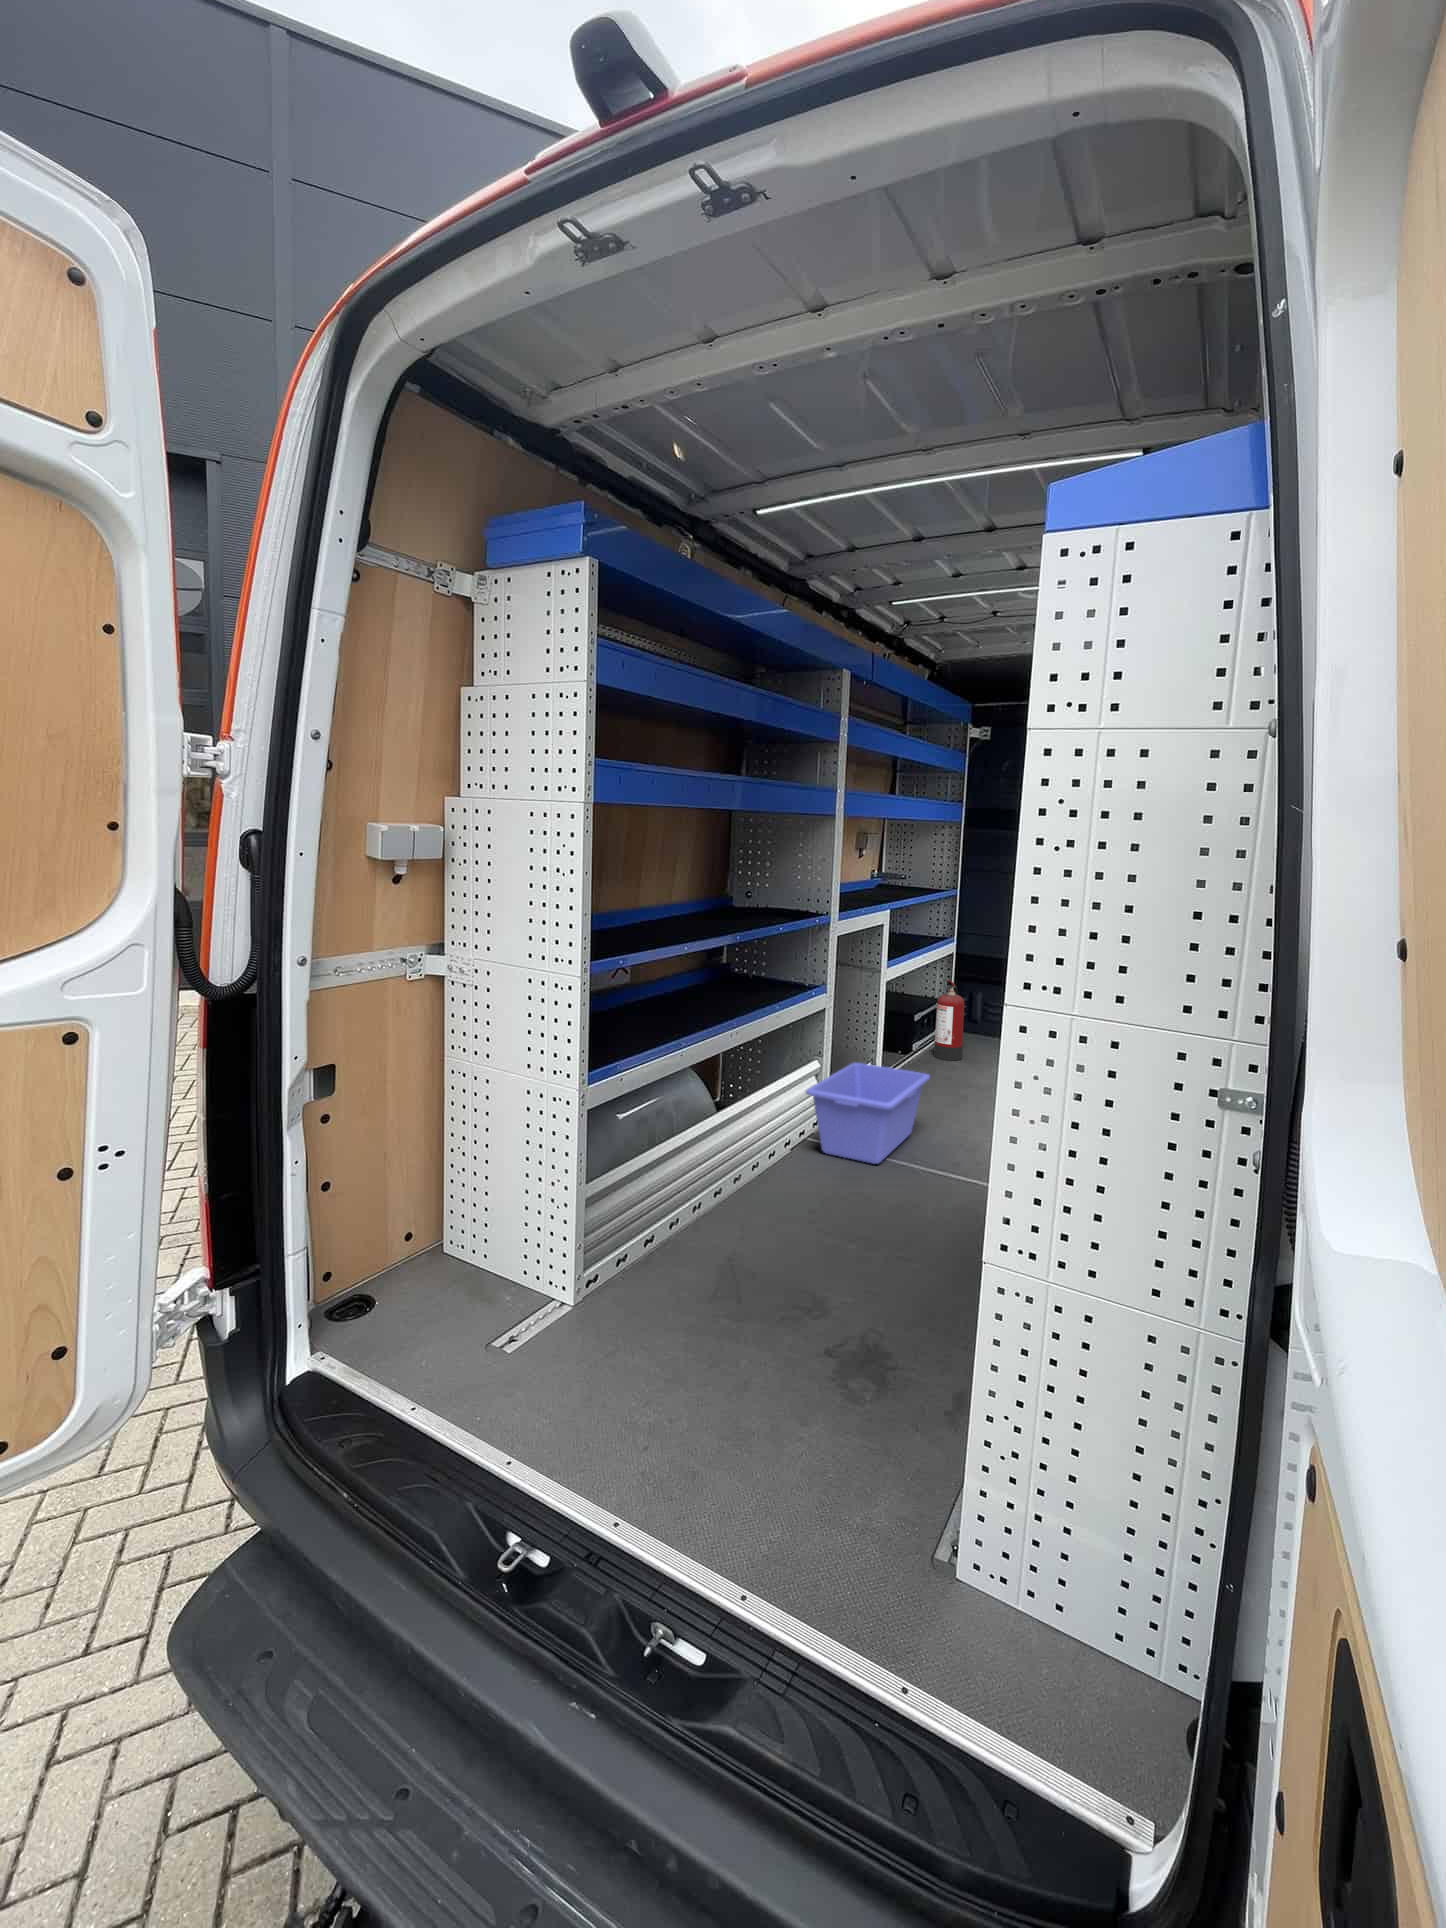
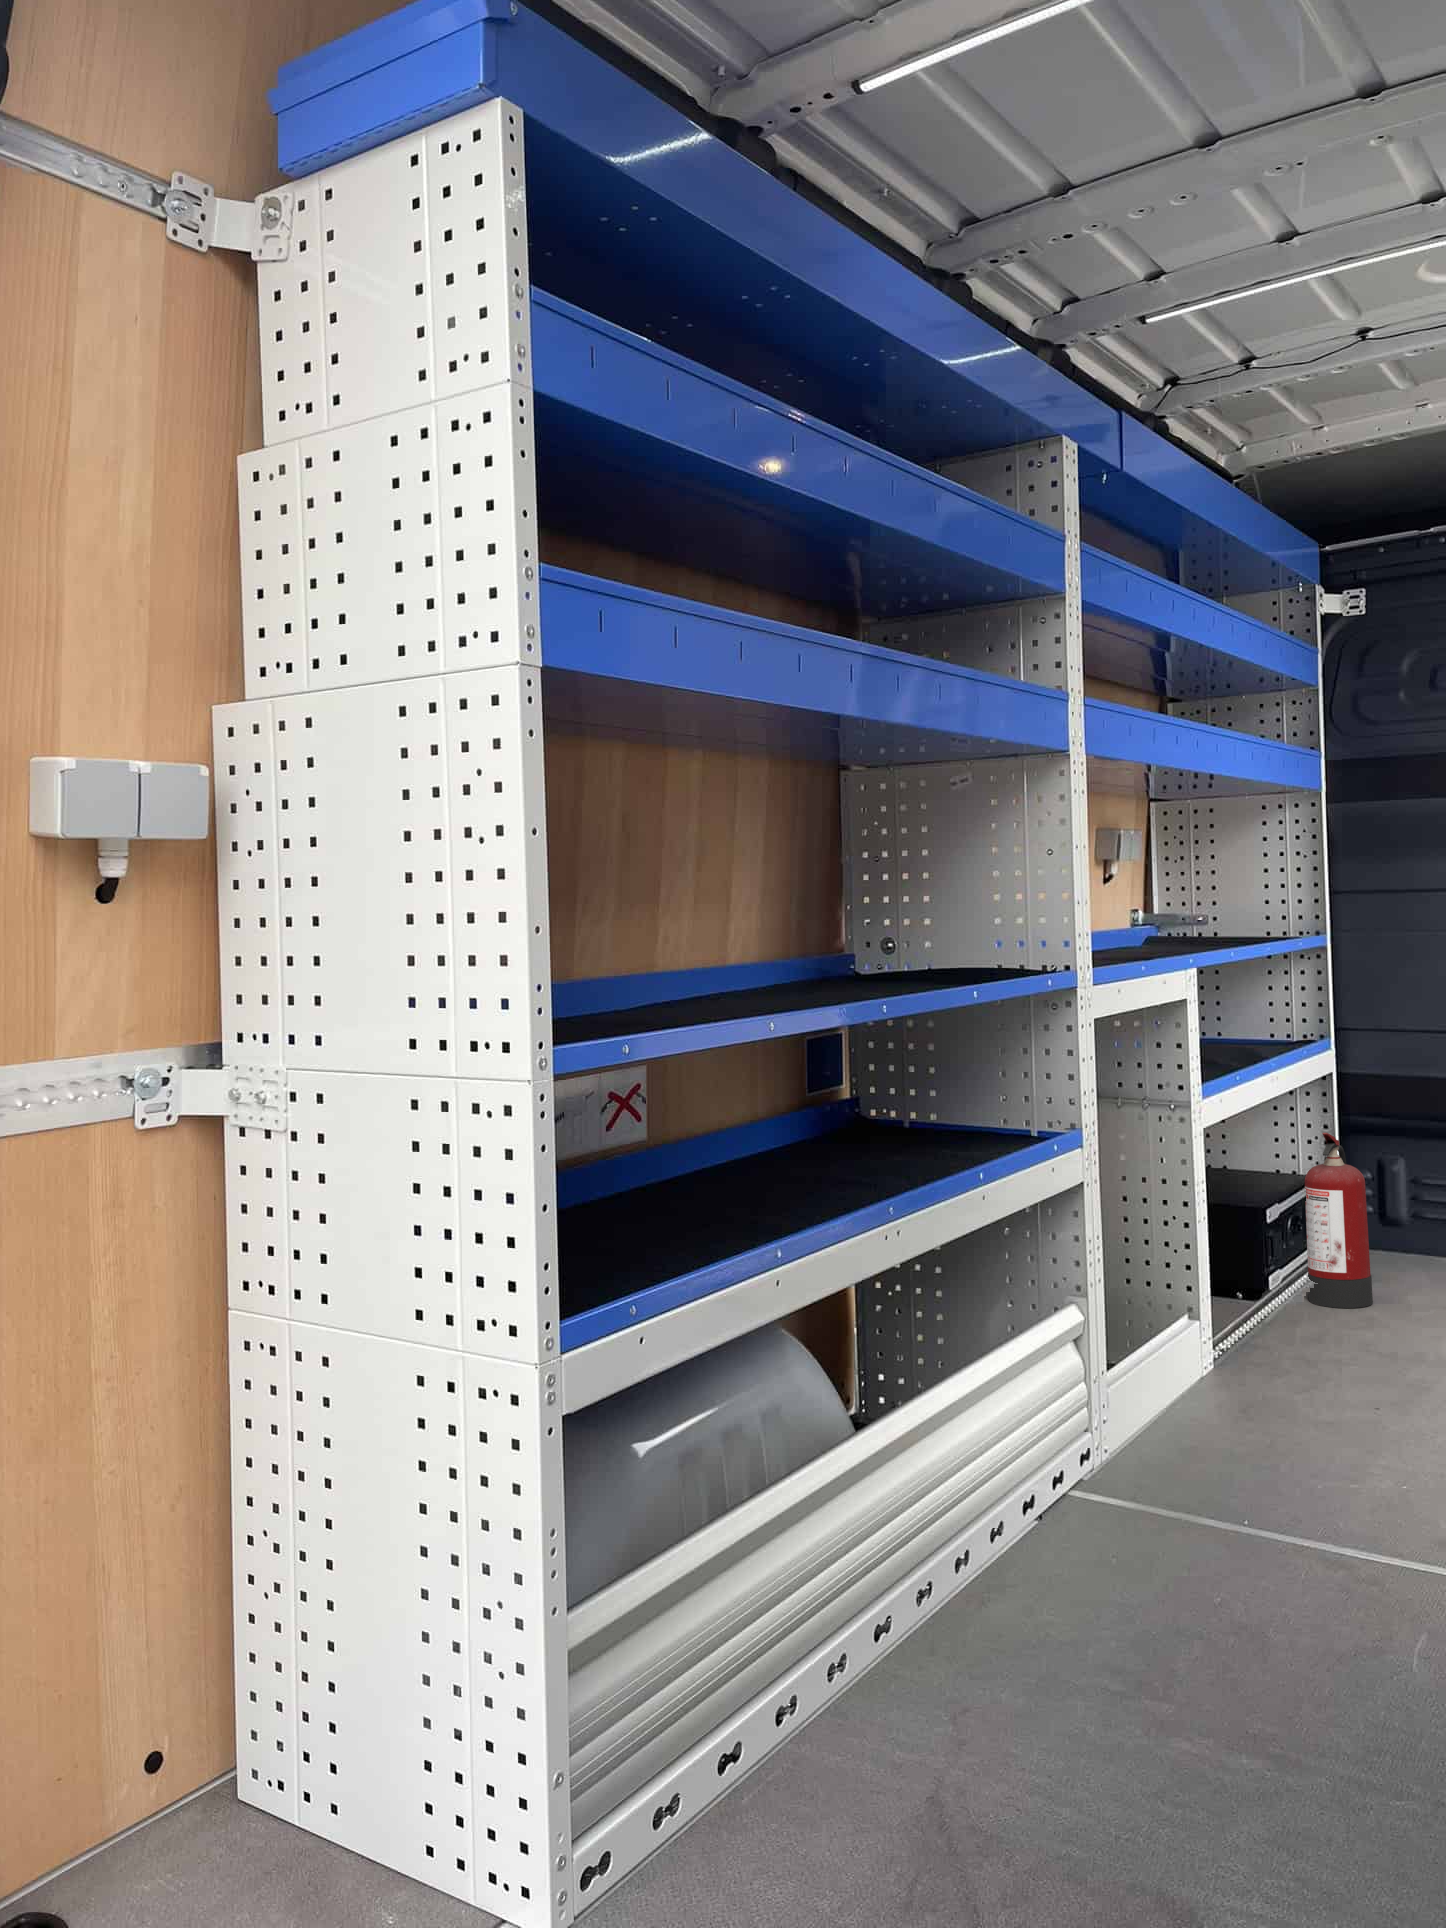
storage bin: present [806,1063,930,1164] -> none [1061,1312,1339,1542]

